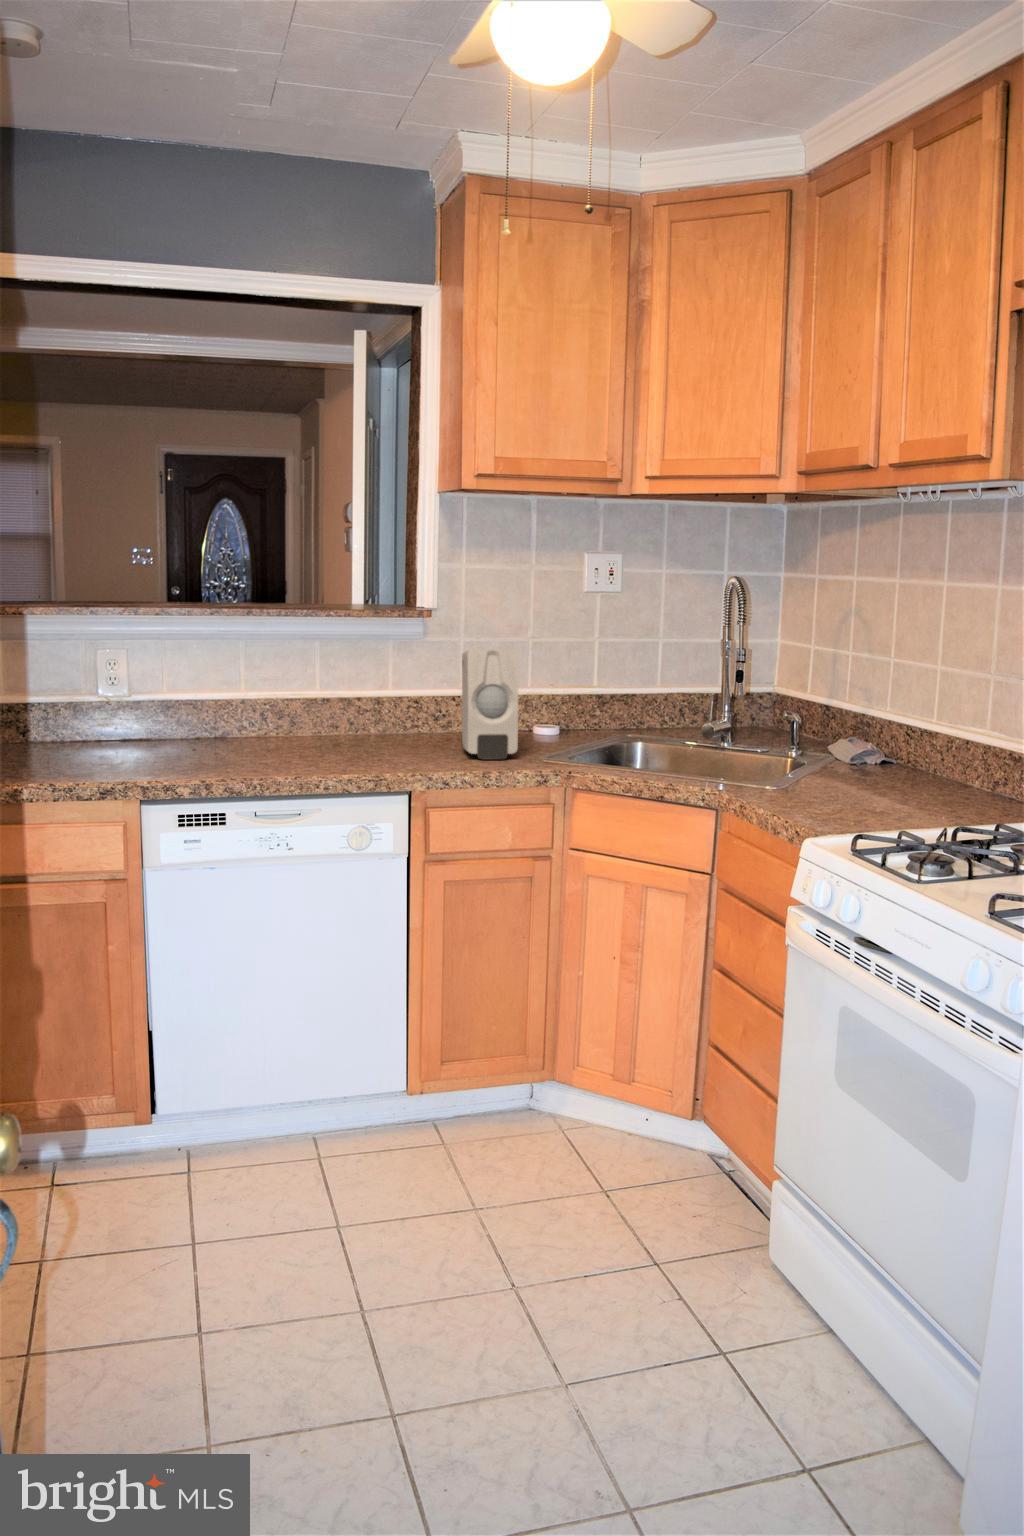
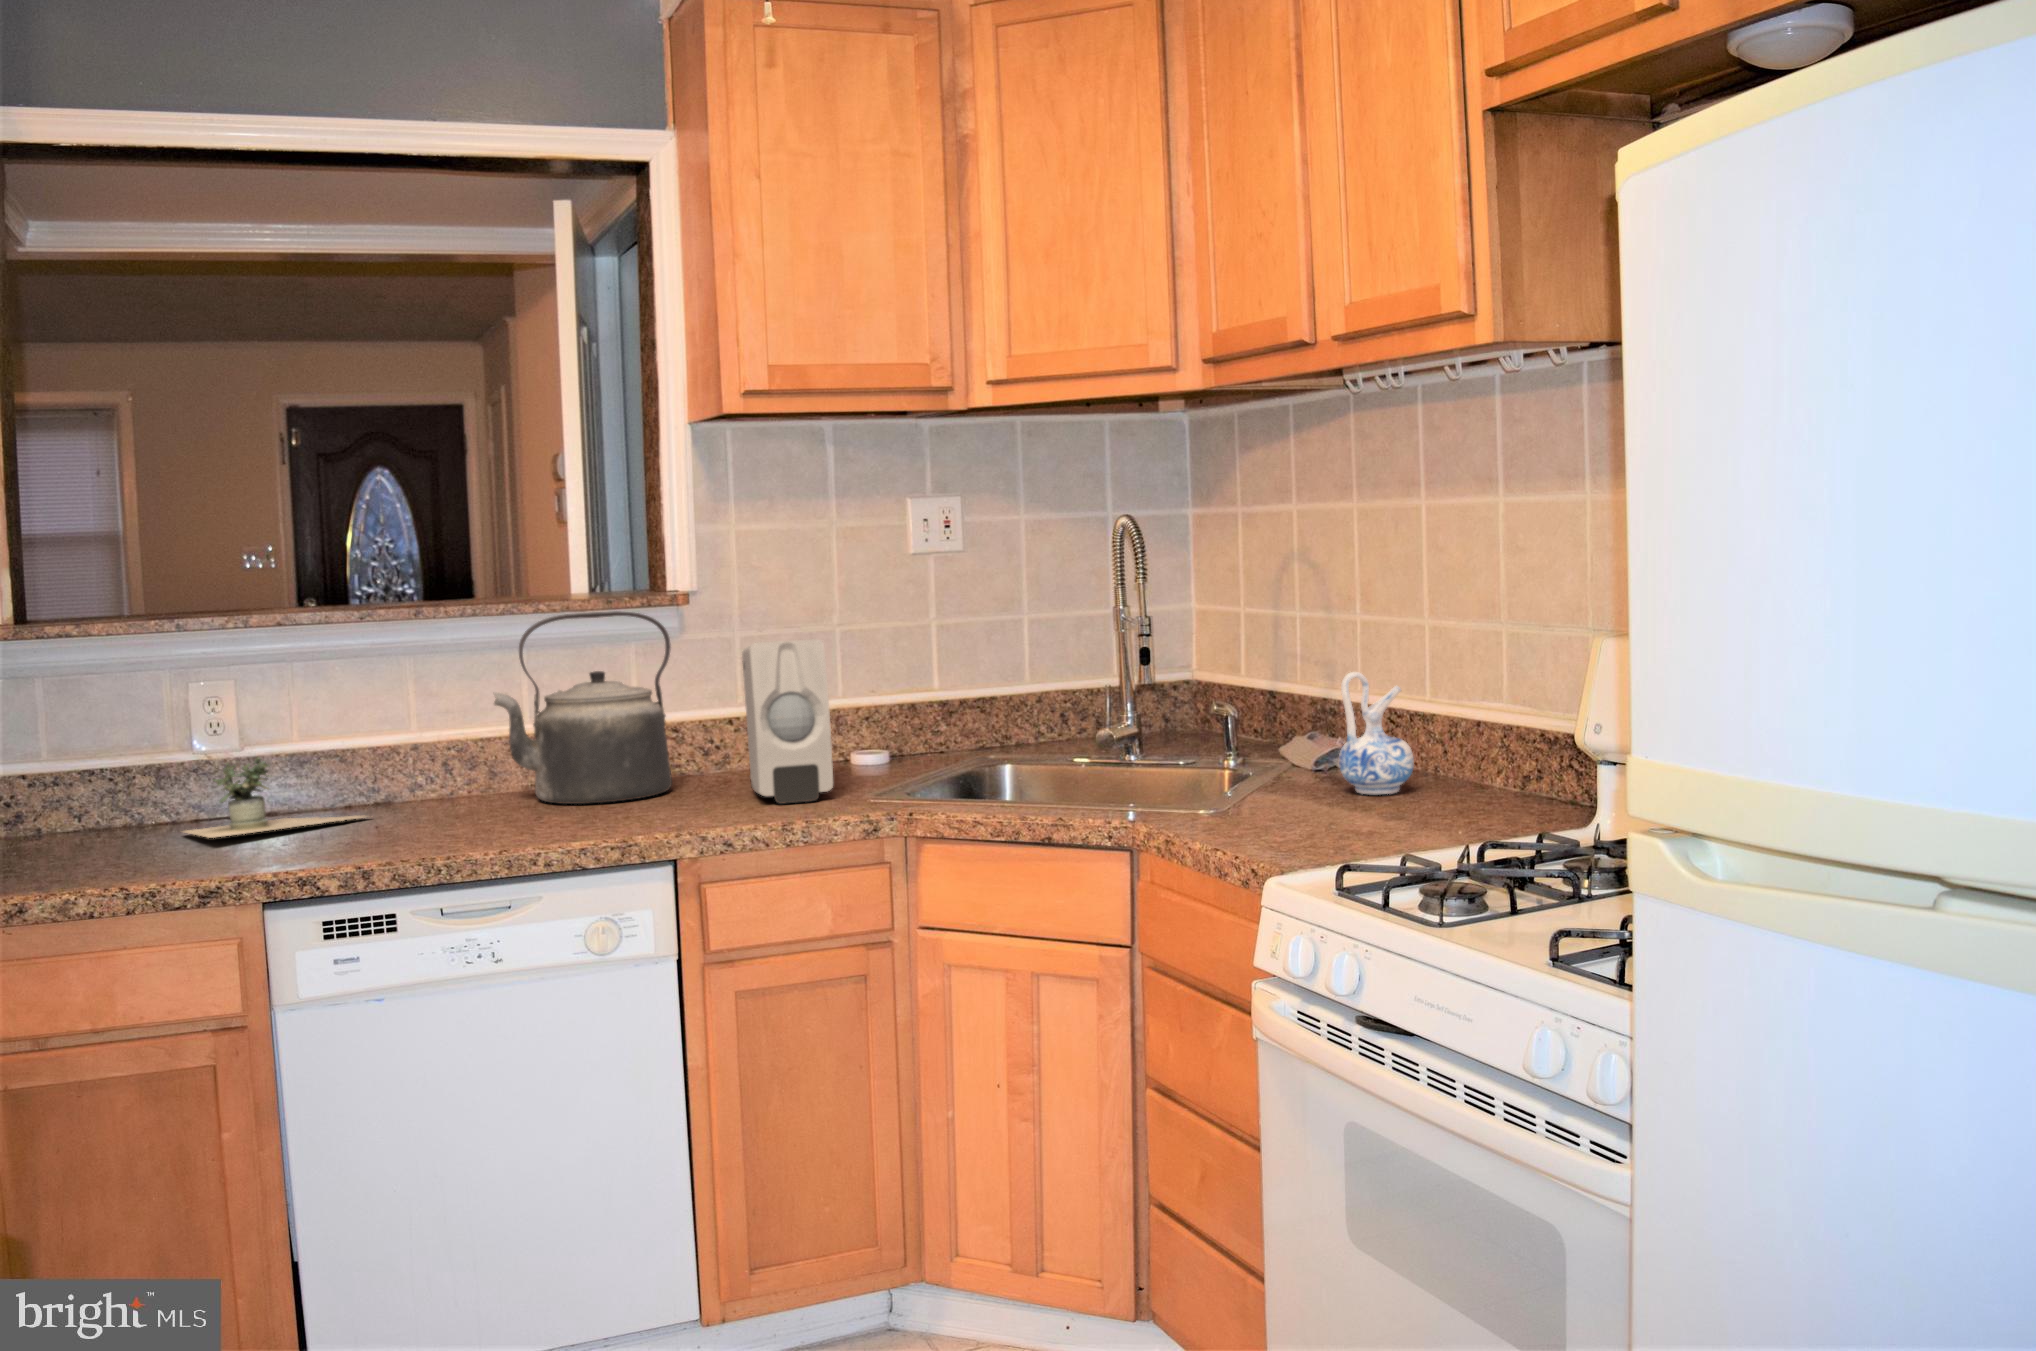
kettle: none [296,620,414,748] -> present [494,611,672,804]
ceramic pitcher: none [869,700,923,787] -> present [1339,672,1414,794]
potted plant: none [95,702,250,753] -> present [185,757,424,838]

